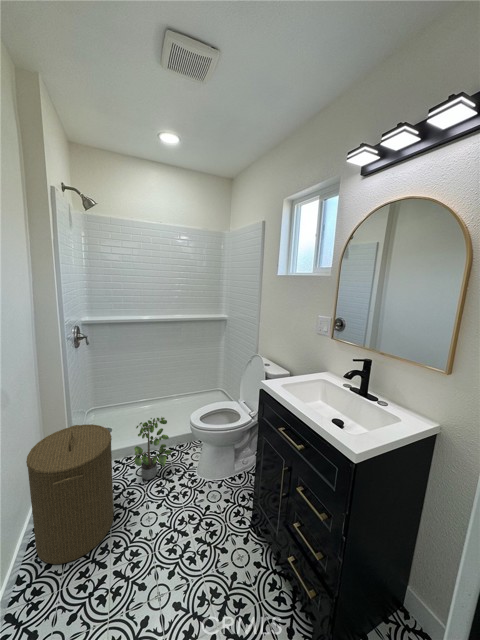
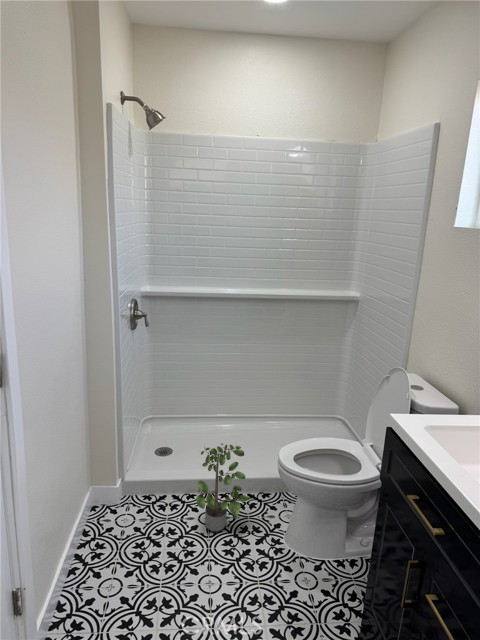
laundry hamper: present [26,424,114,564] -> none [70,435,167,605]

